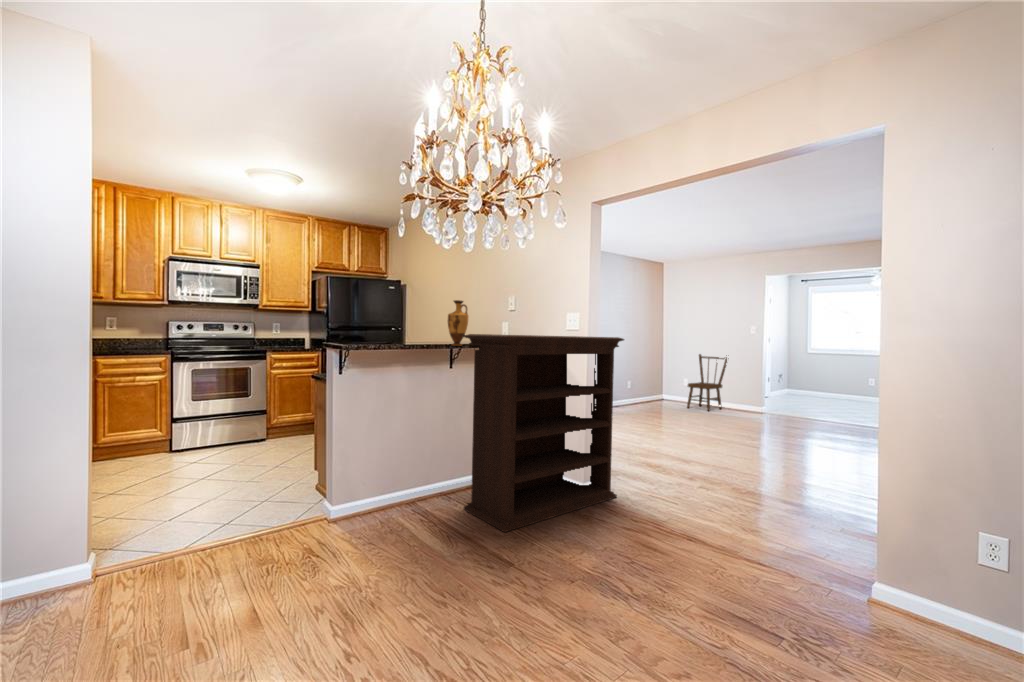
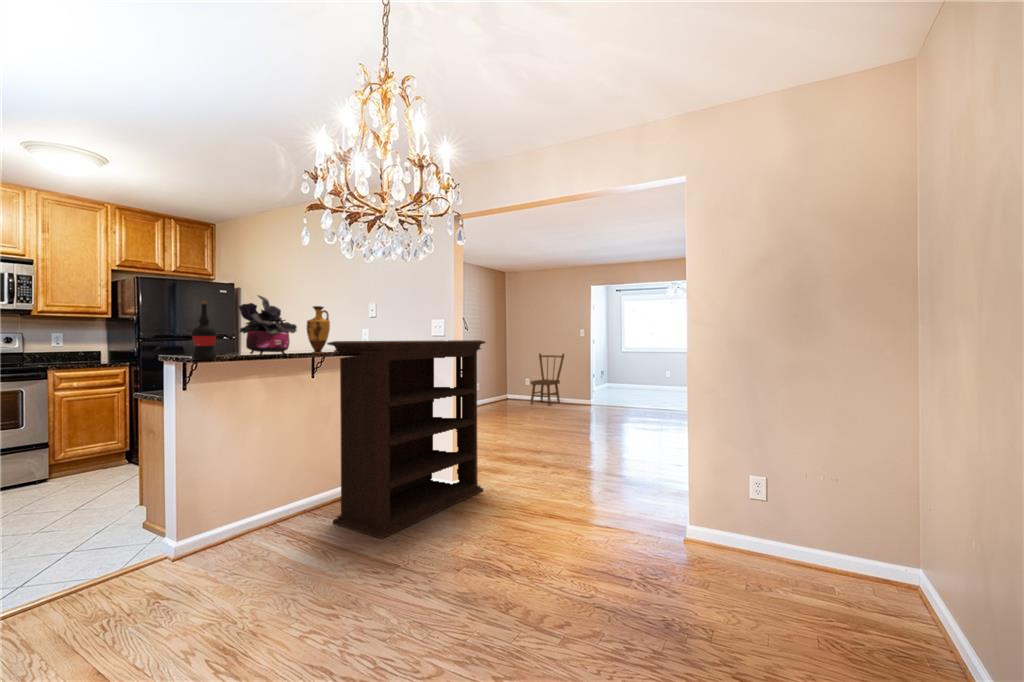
potted plant: none [387,290,437,347] -> present [239,295,297,356]
wine bottle: none [348,295,368,348] -> present [192,302,217,360]

